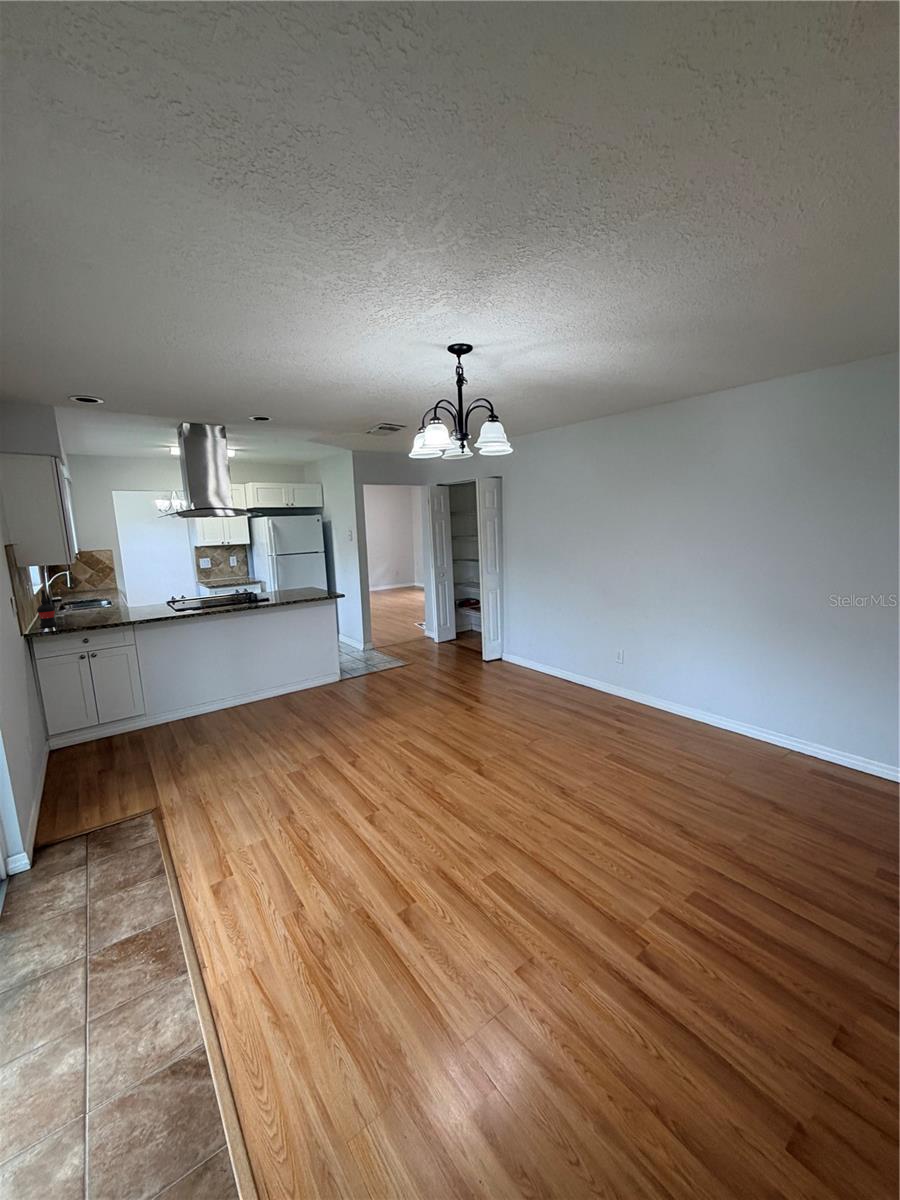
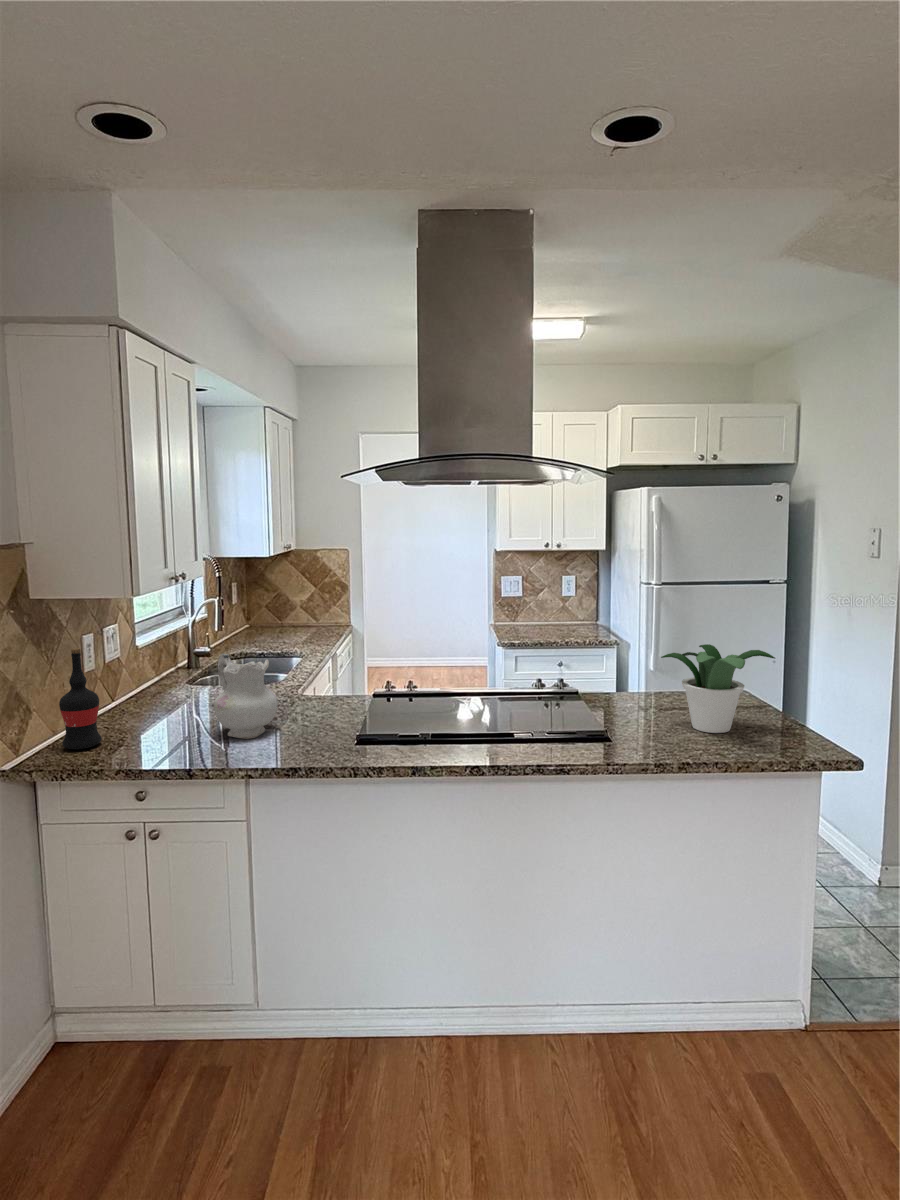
potted plant: none [274,570,309,596] -> present [661,644,775,733]
ceramic pitcher: none [102,588,132,617] -> present [214,654,278,739]

